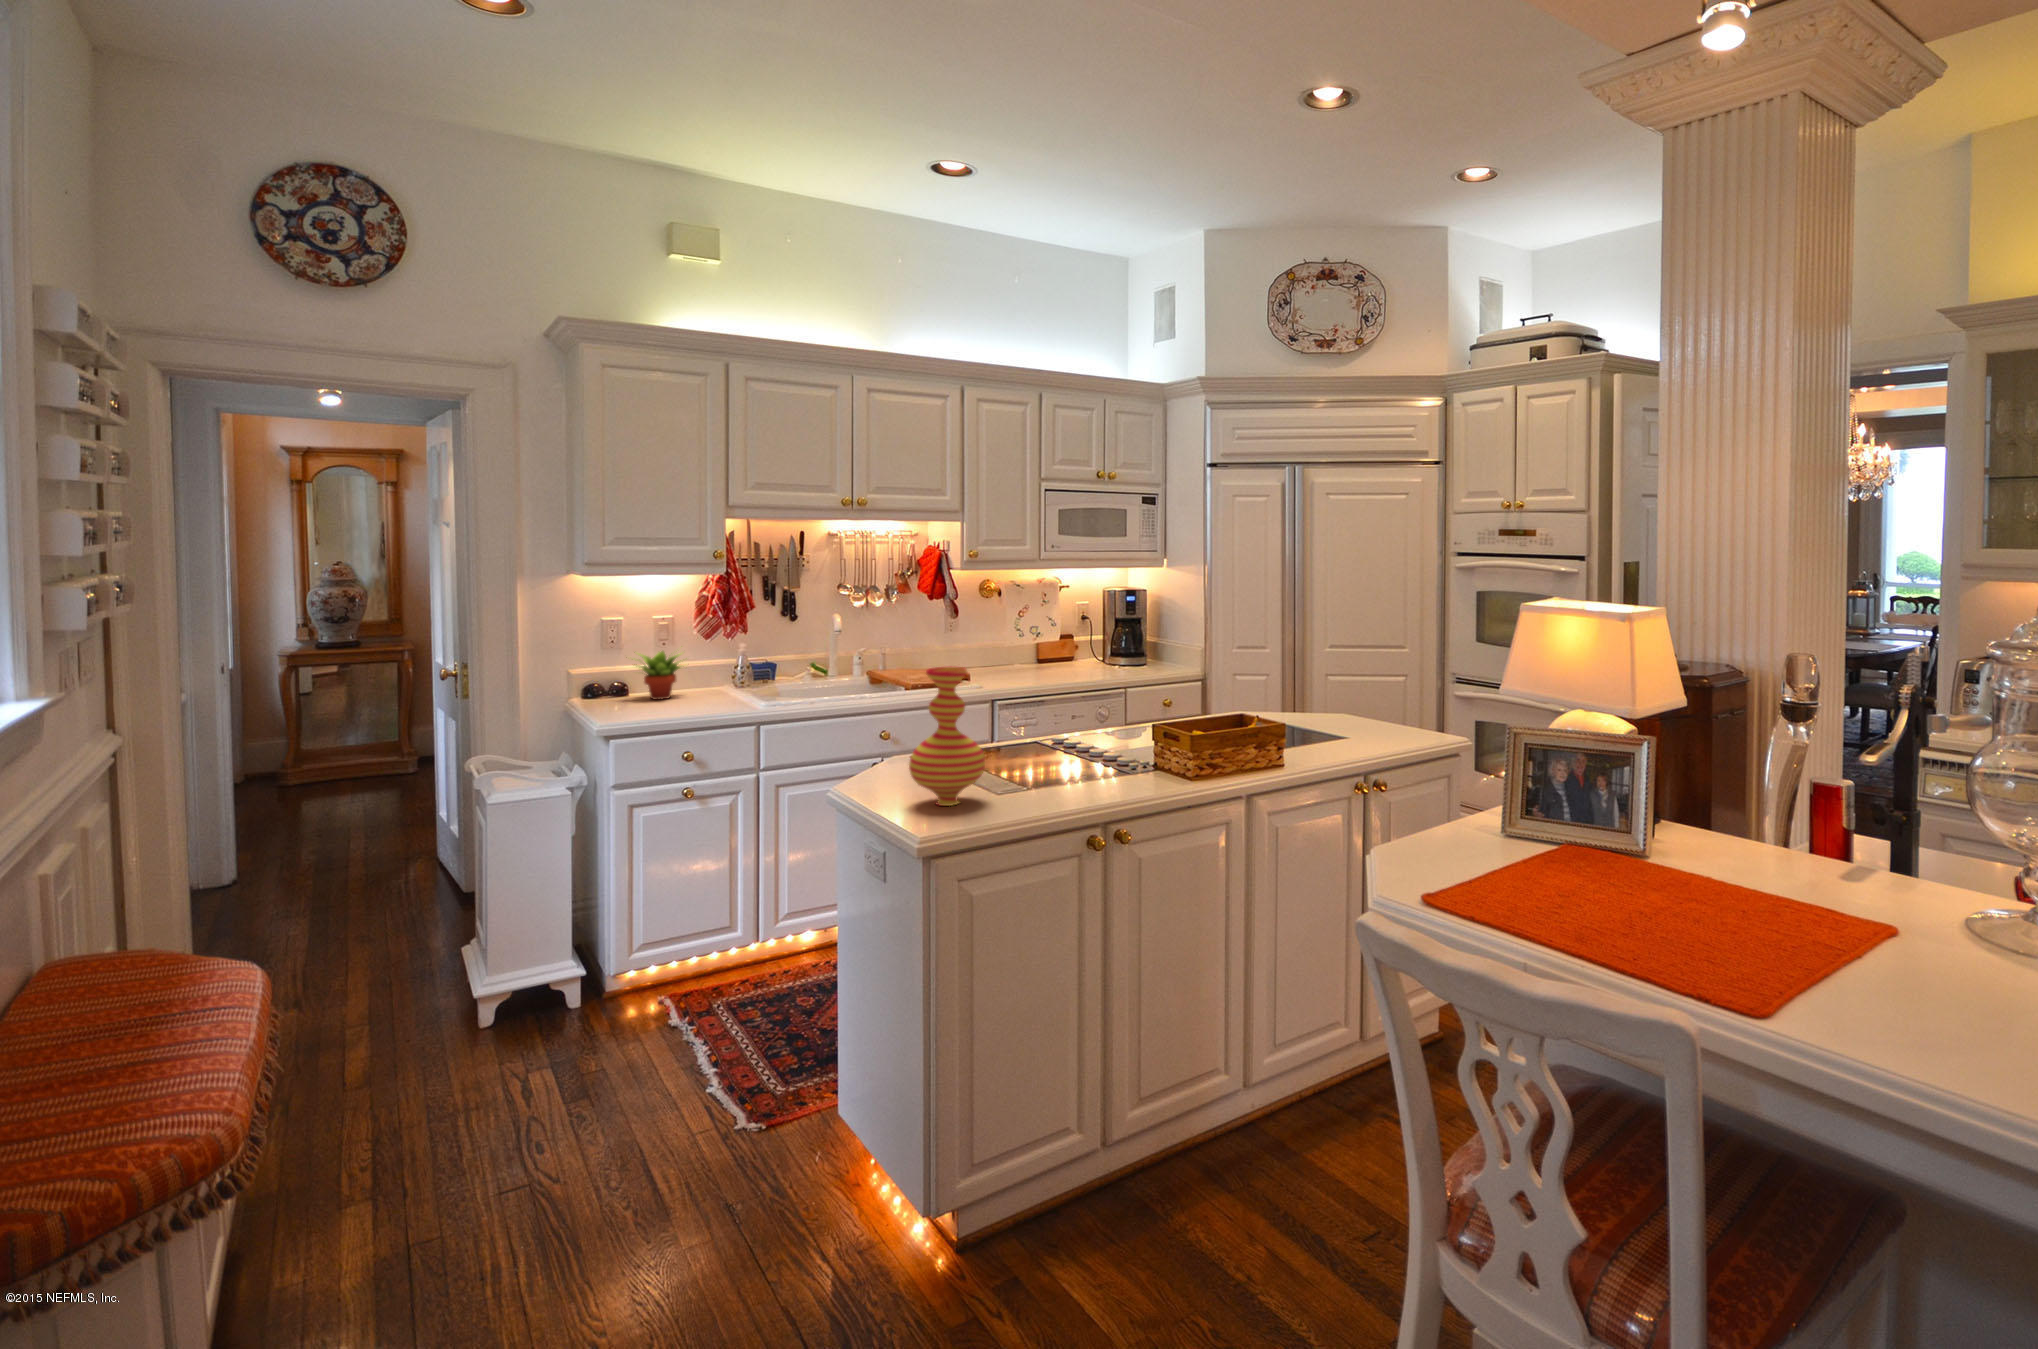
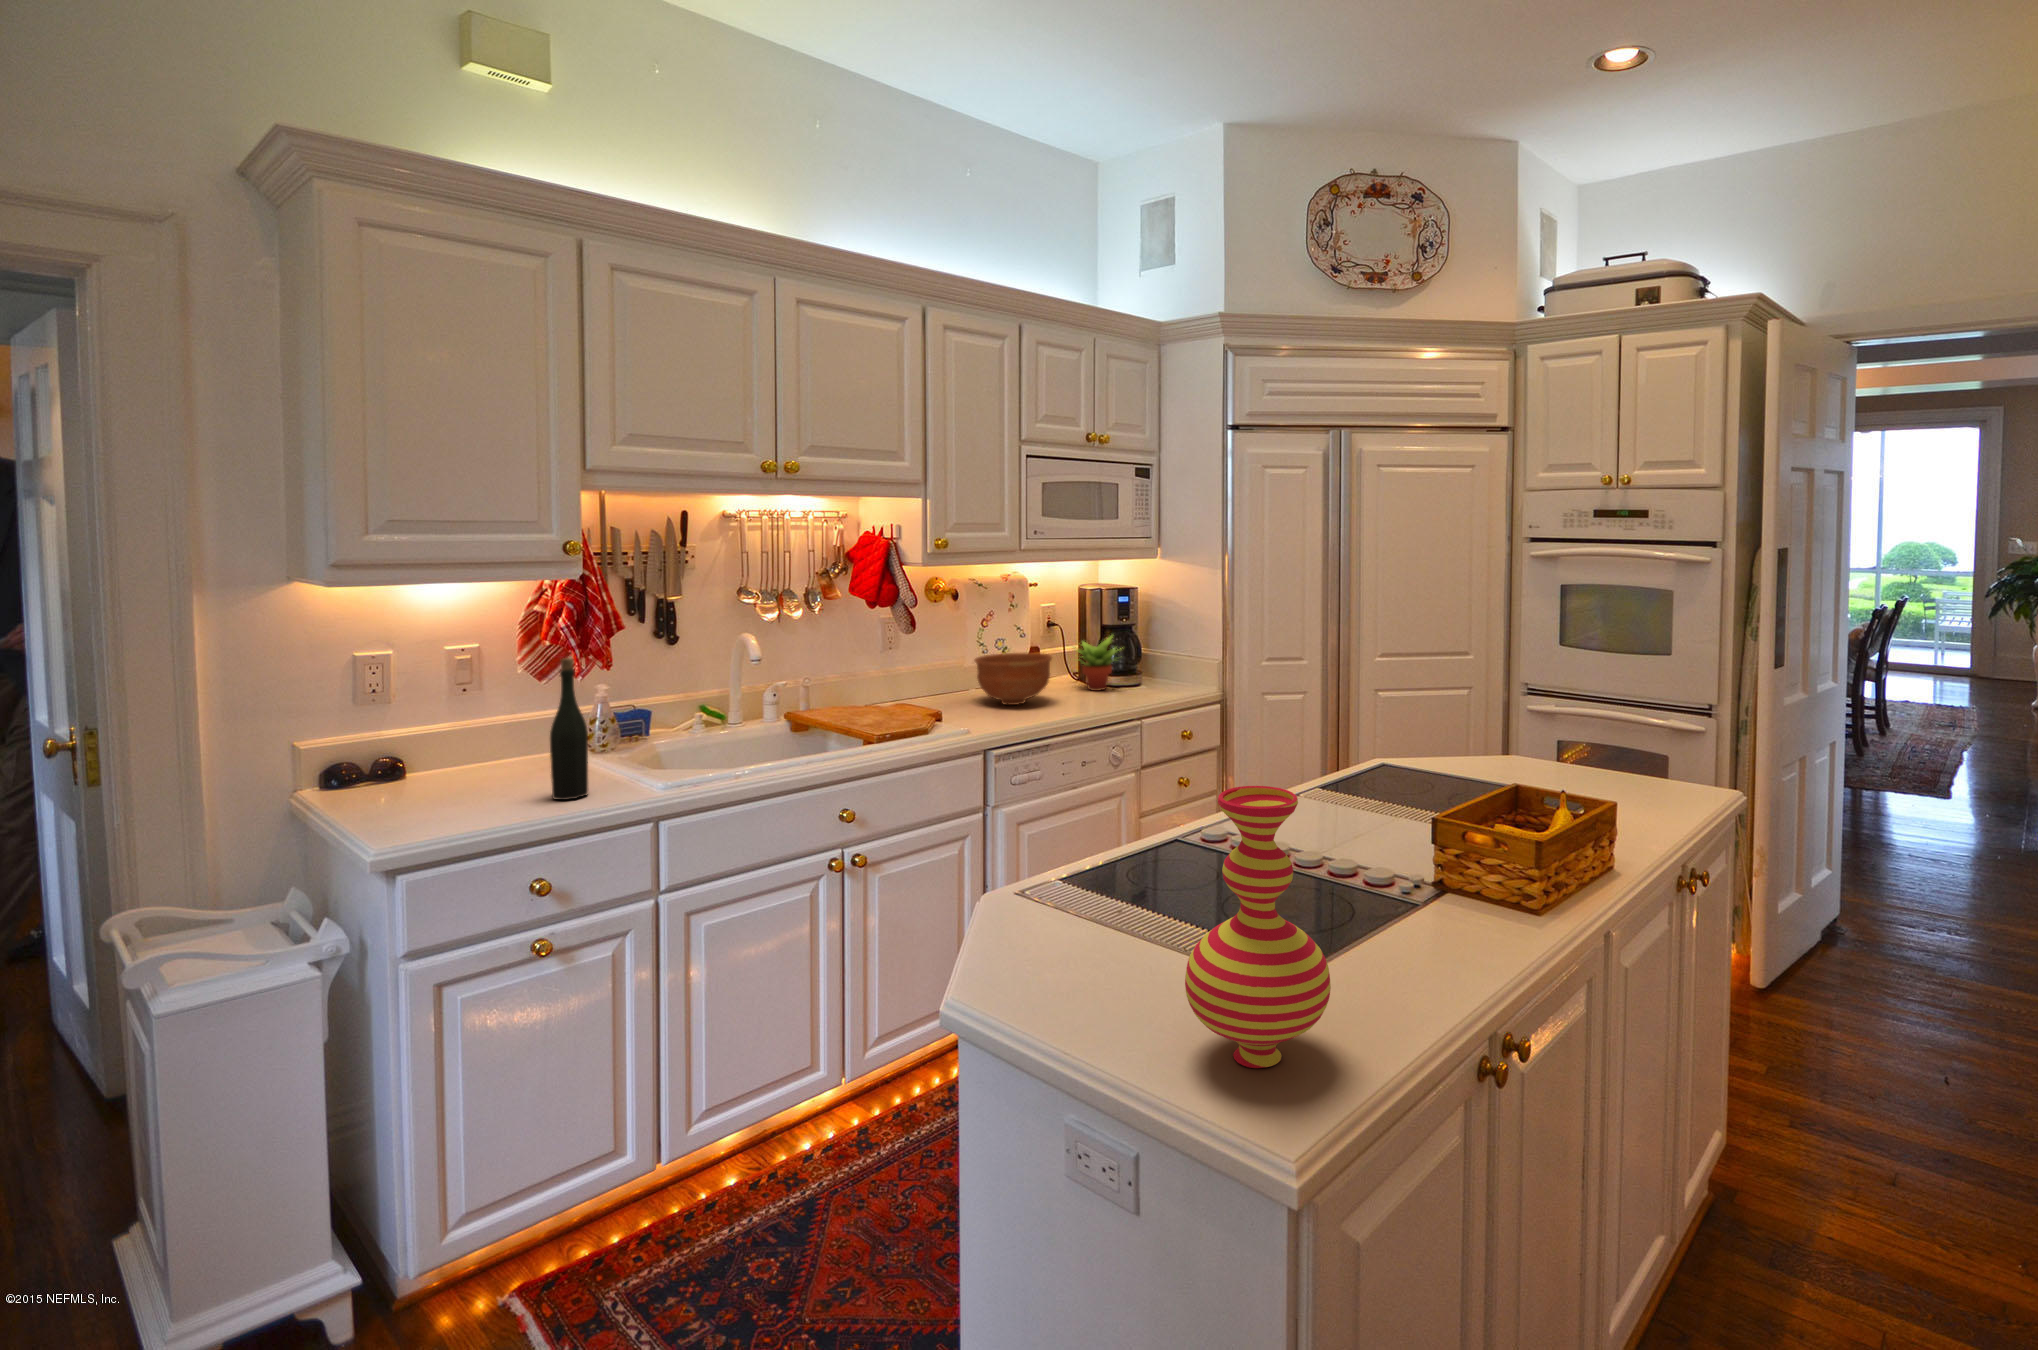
bottle: none [699,620,722,707] -> present [550,658,588,800]
bowl: none [1003,636,1060,673] -> present [974,653,1052,705]
succulent plant: present [634,651,687,700] -> present [1077,636,1121,691]

